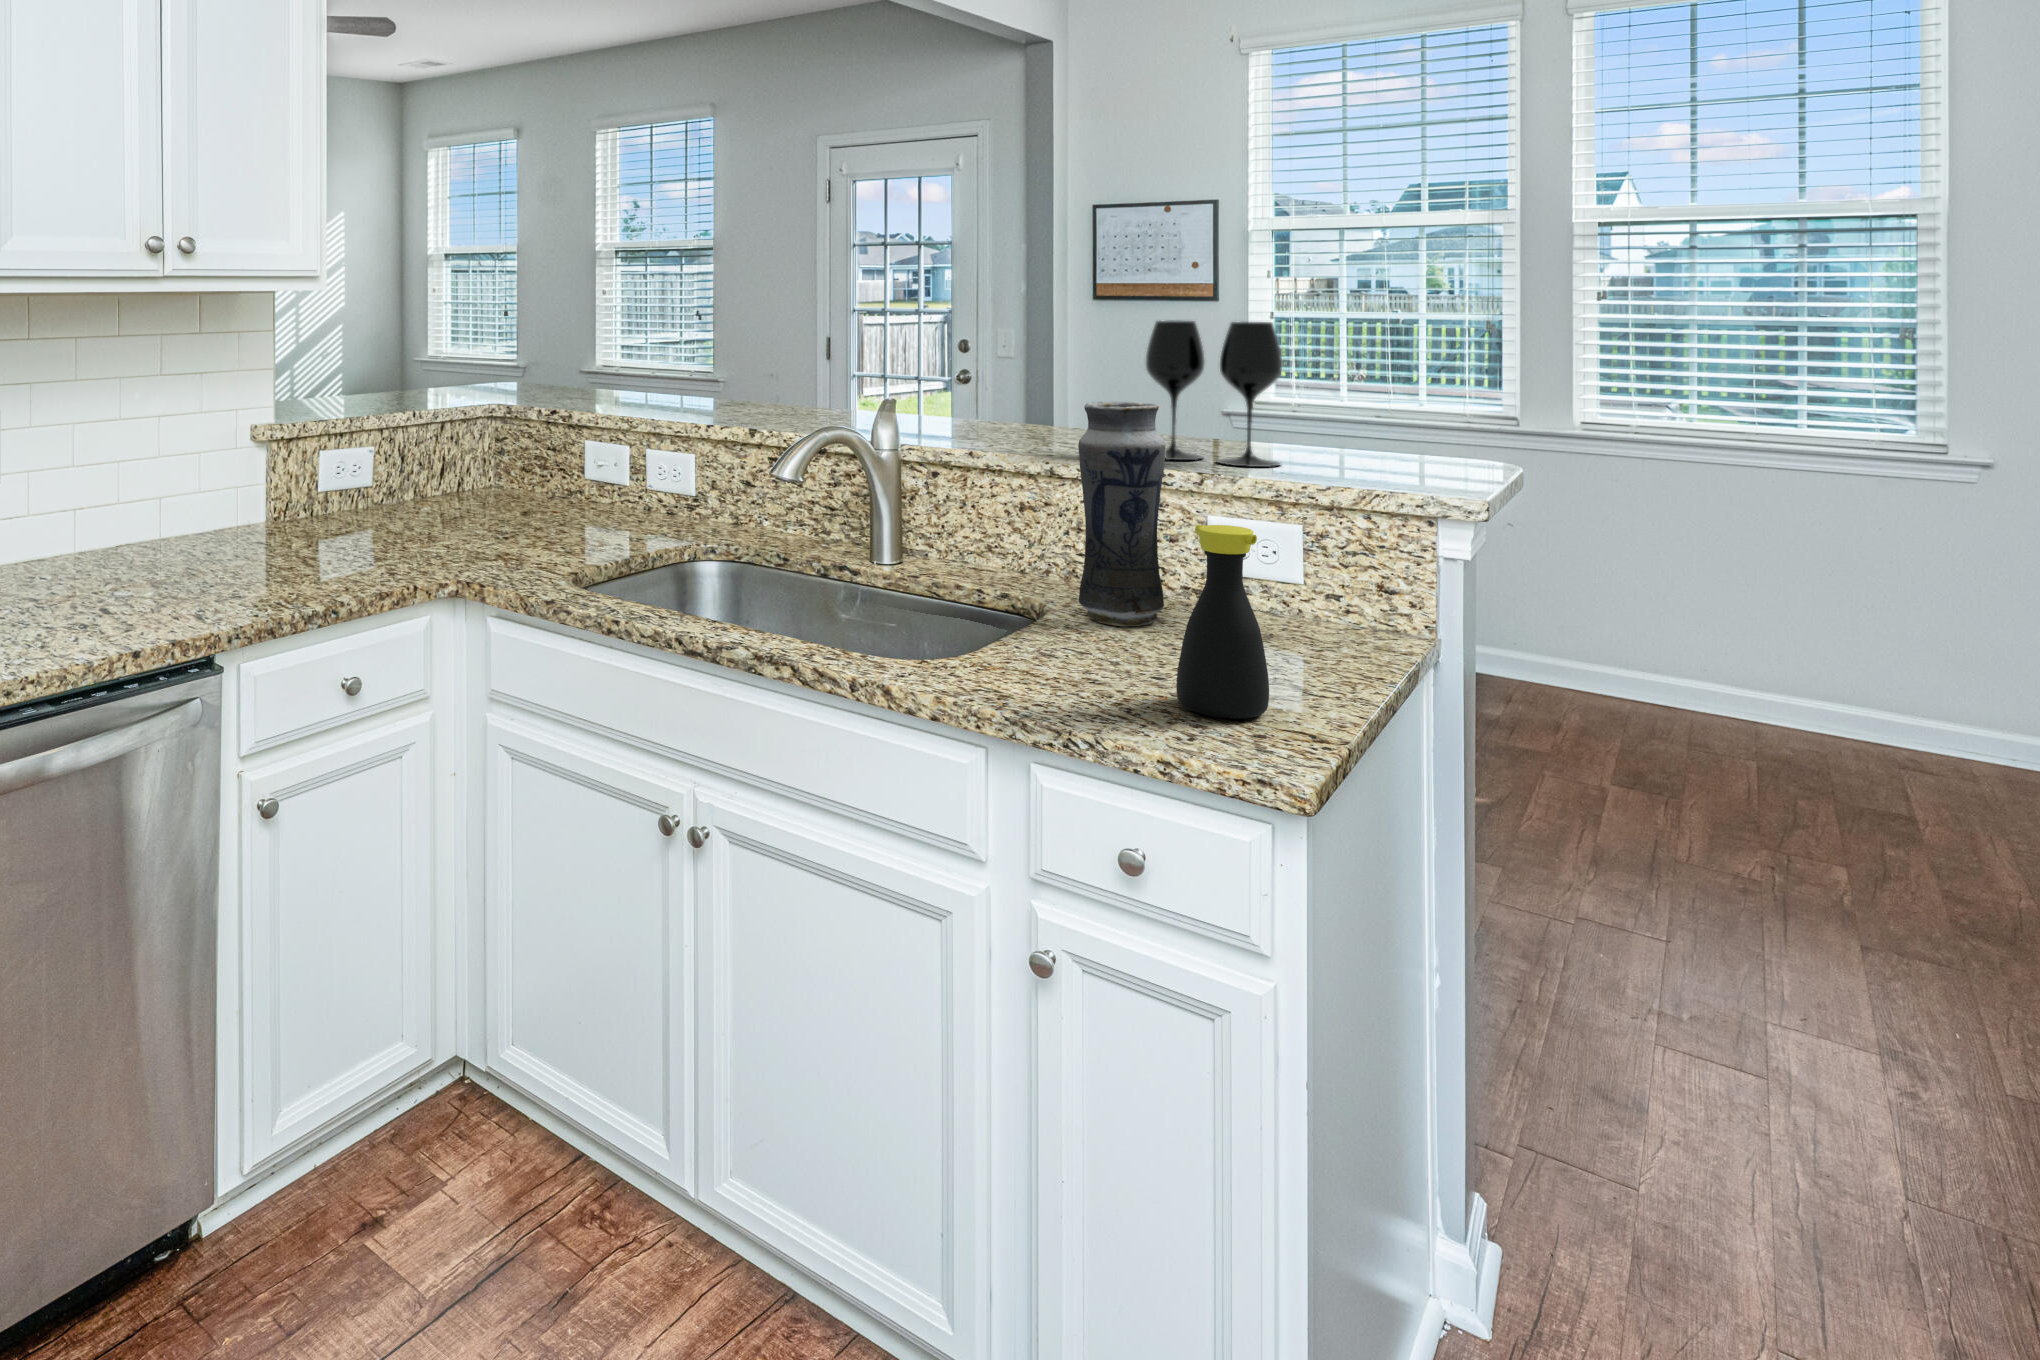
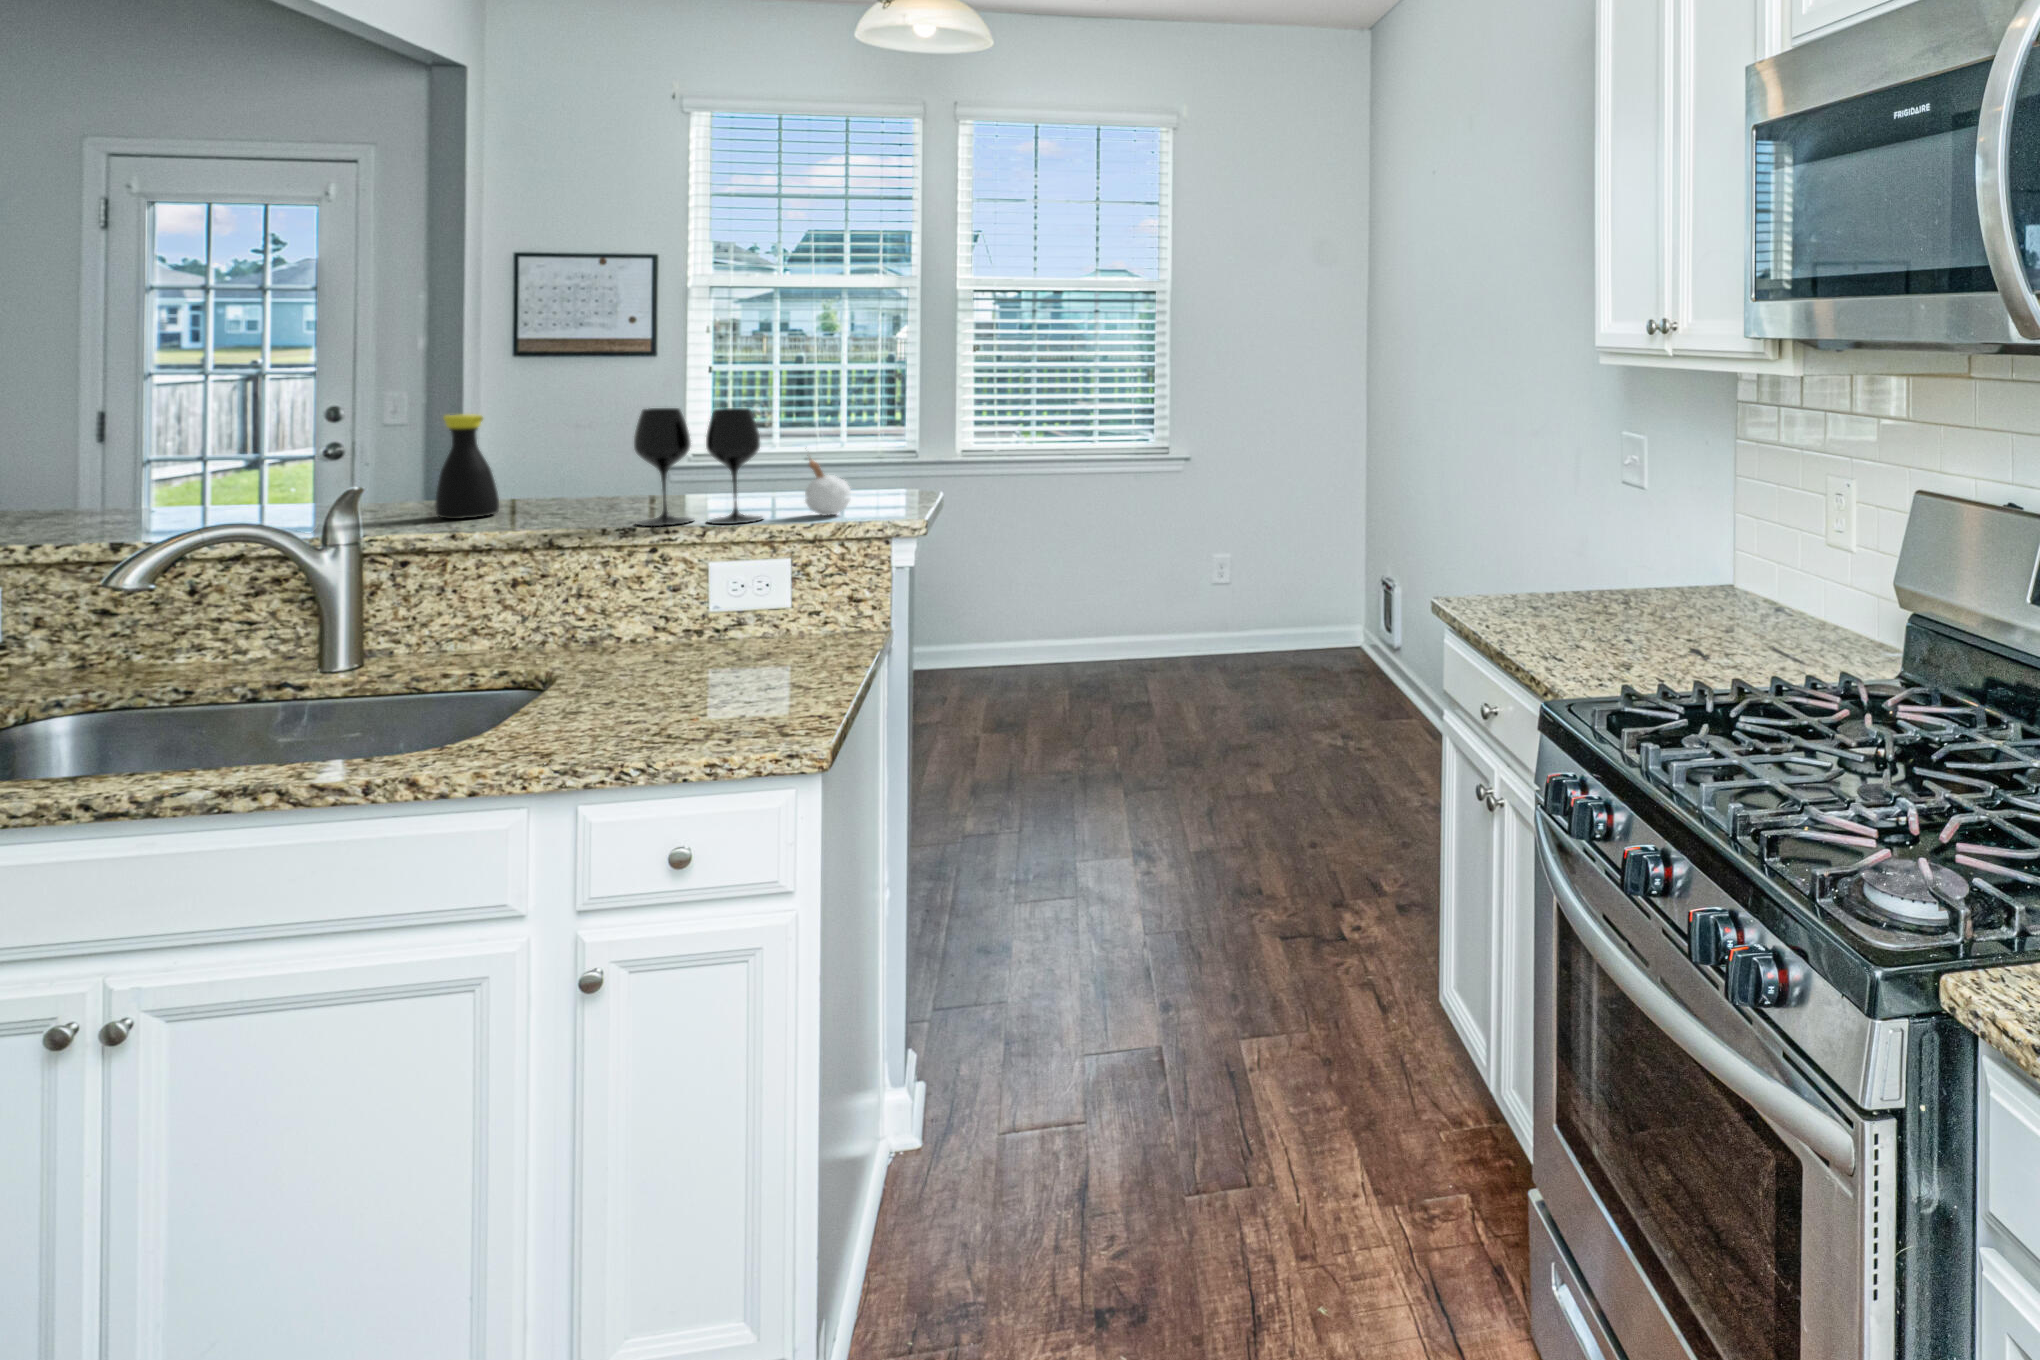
candle: none [1333,375,1394,470] -> present [805,459,851,516]
vase: present [1078,402,1166,626] -> none [586,486,678,673]
bottle: present [1176,525,1269,719] -> present [435,414,499,519]

